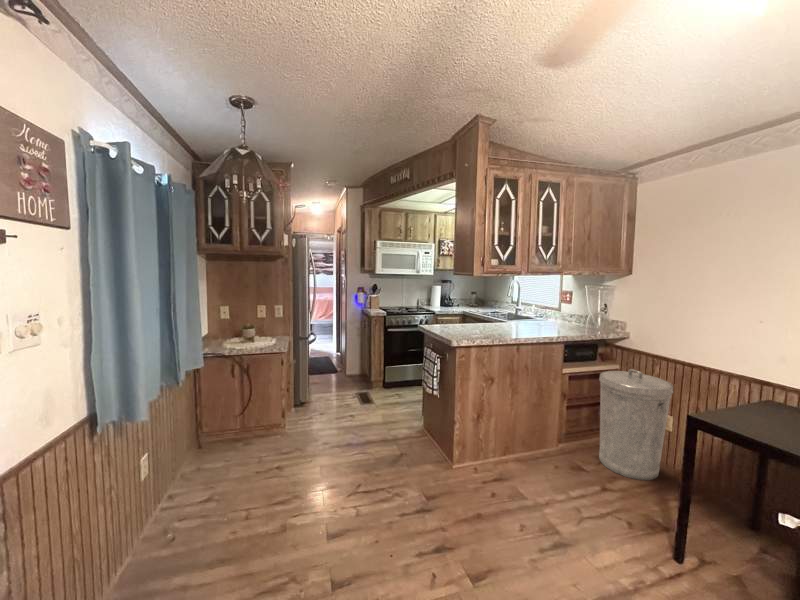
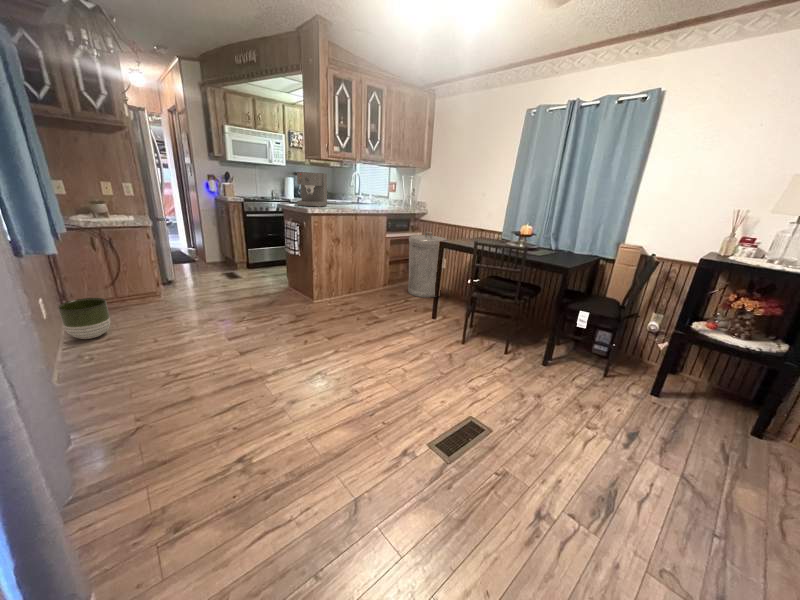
coffee maker: none [441,288,480,332] -> present [297,172,327,207]
planter: none [174,439,221,493] -> present [58,298,110,339]

